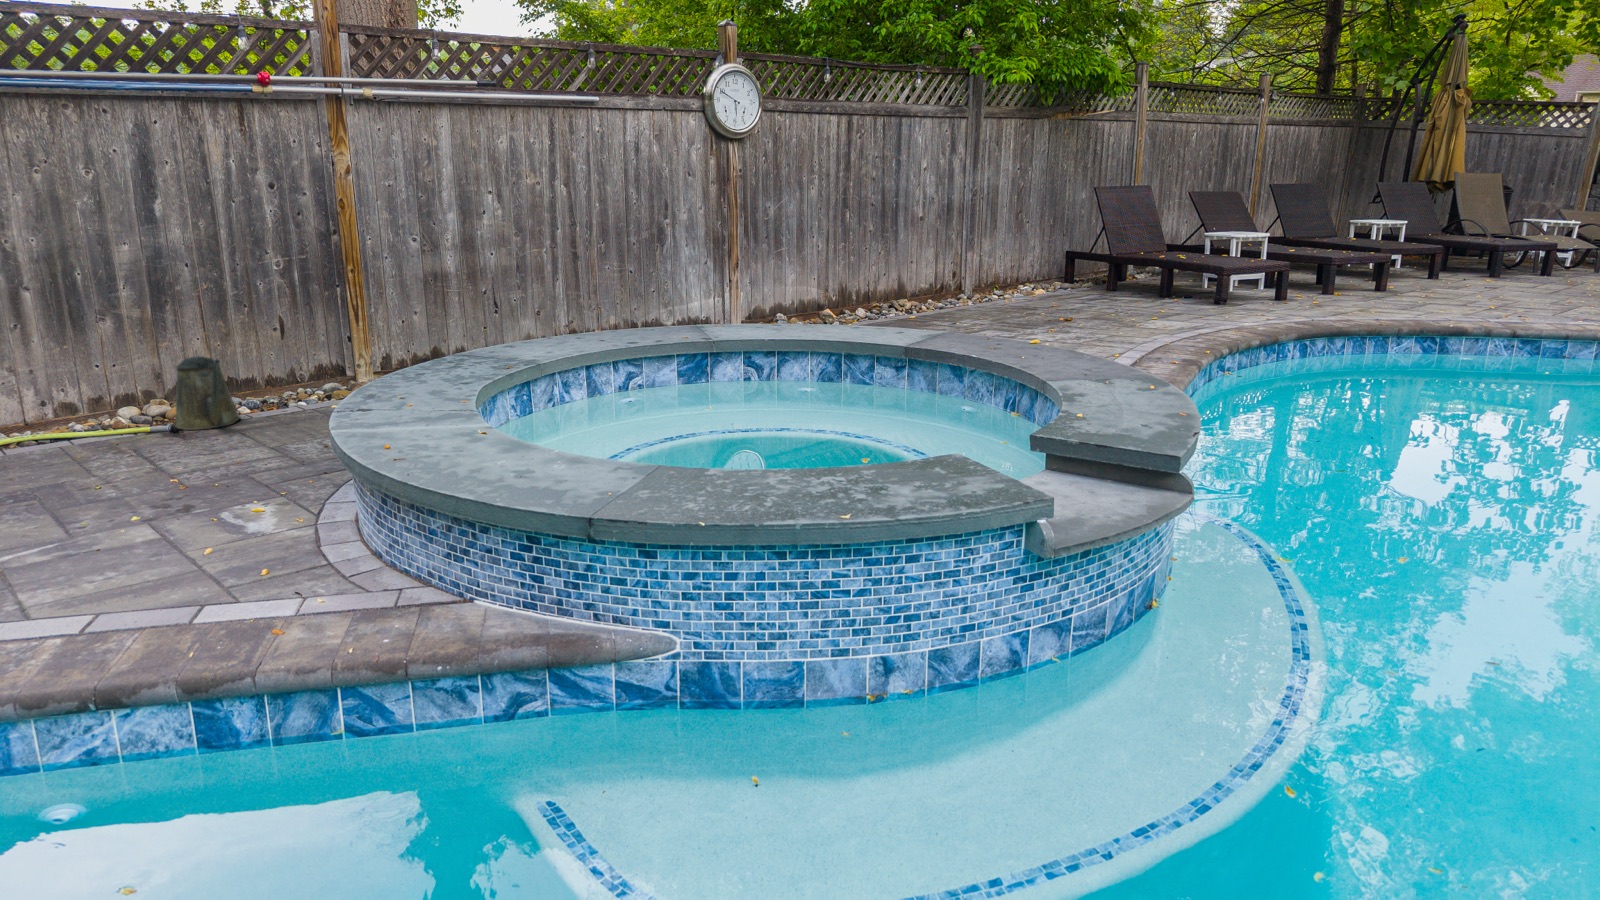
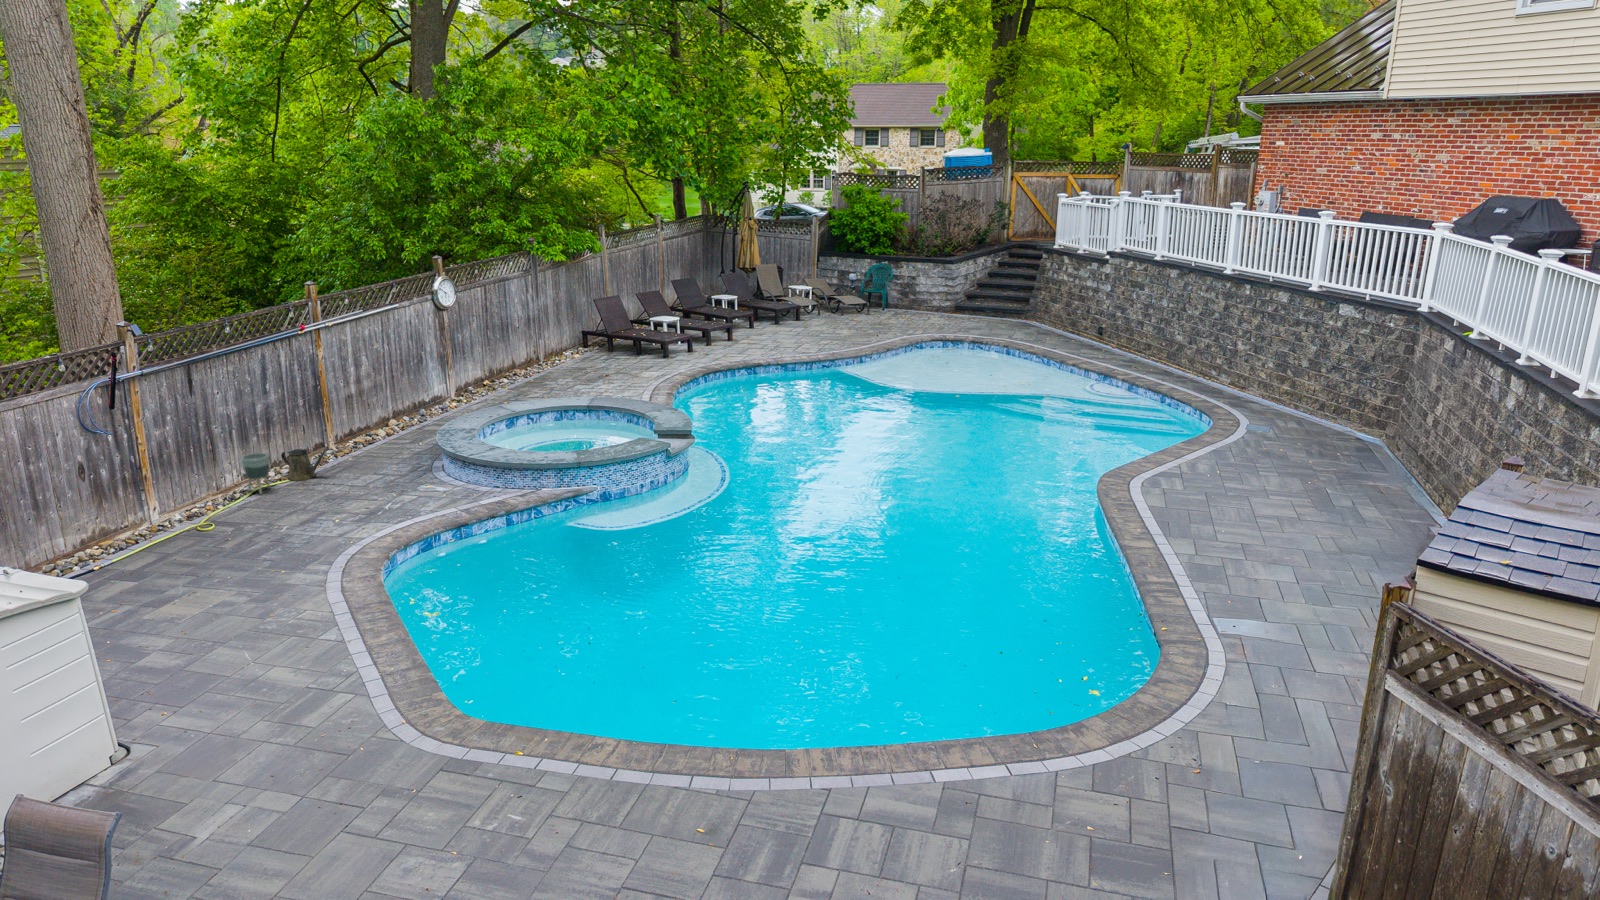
planter: none [14,349,103,447] -> present [241,453,270,494]

